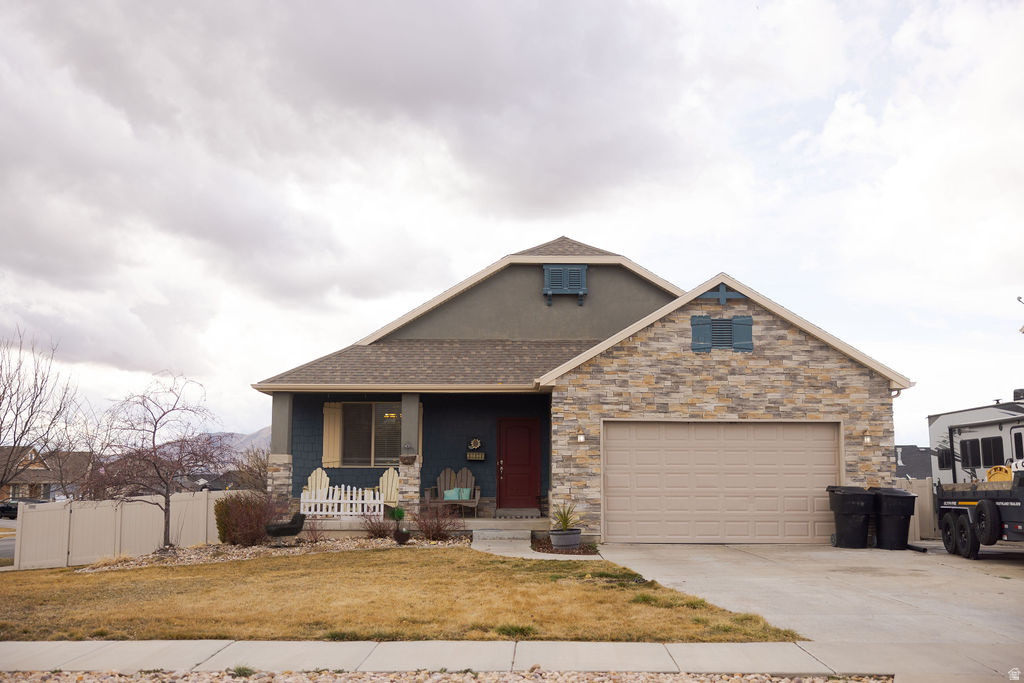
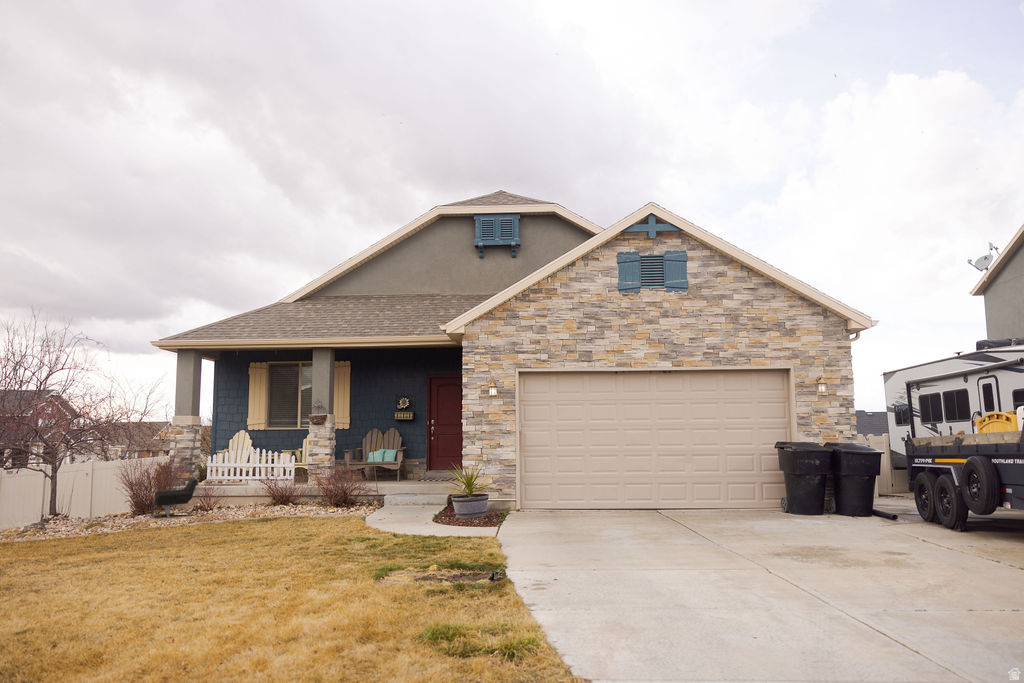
potted tree: present [388,507,411,544] -> none [286,466,316,511]

